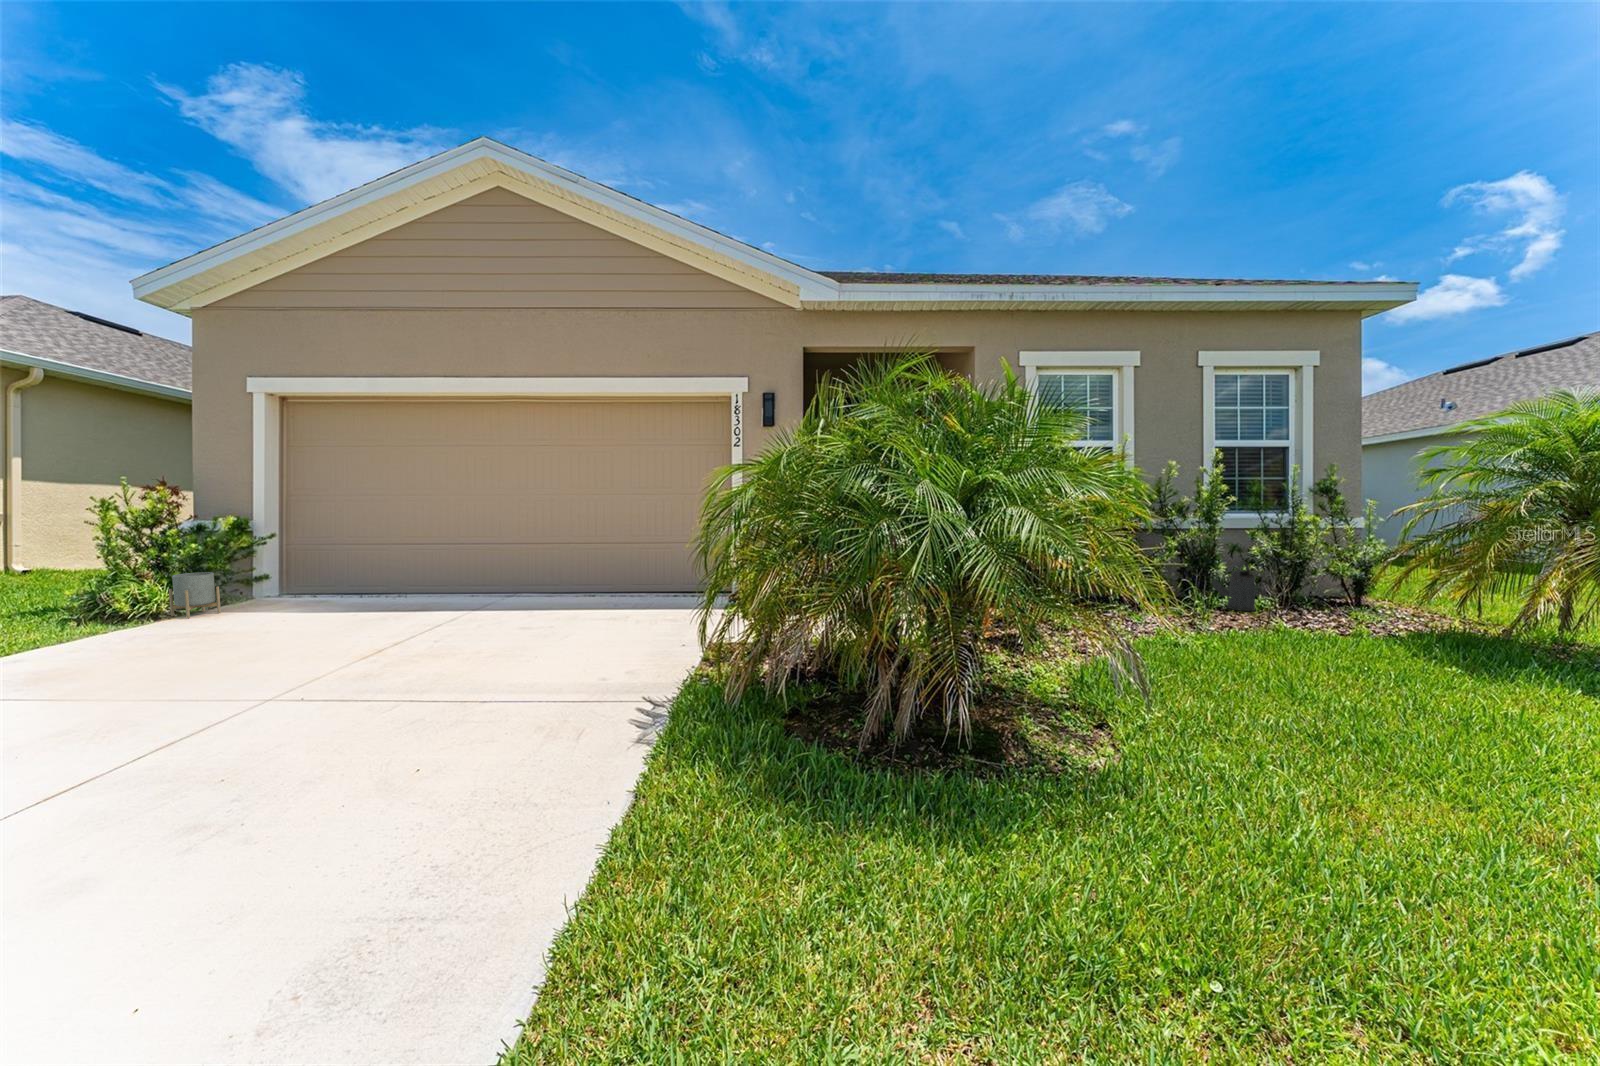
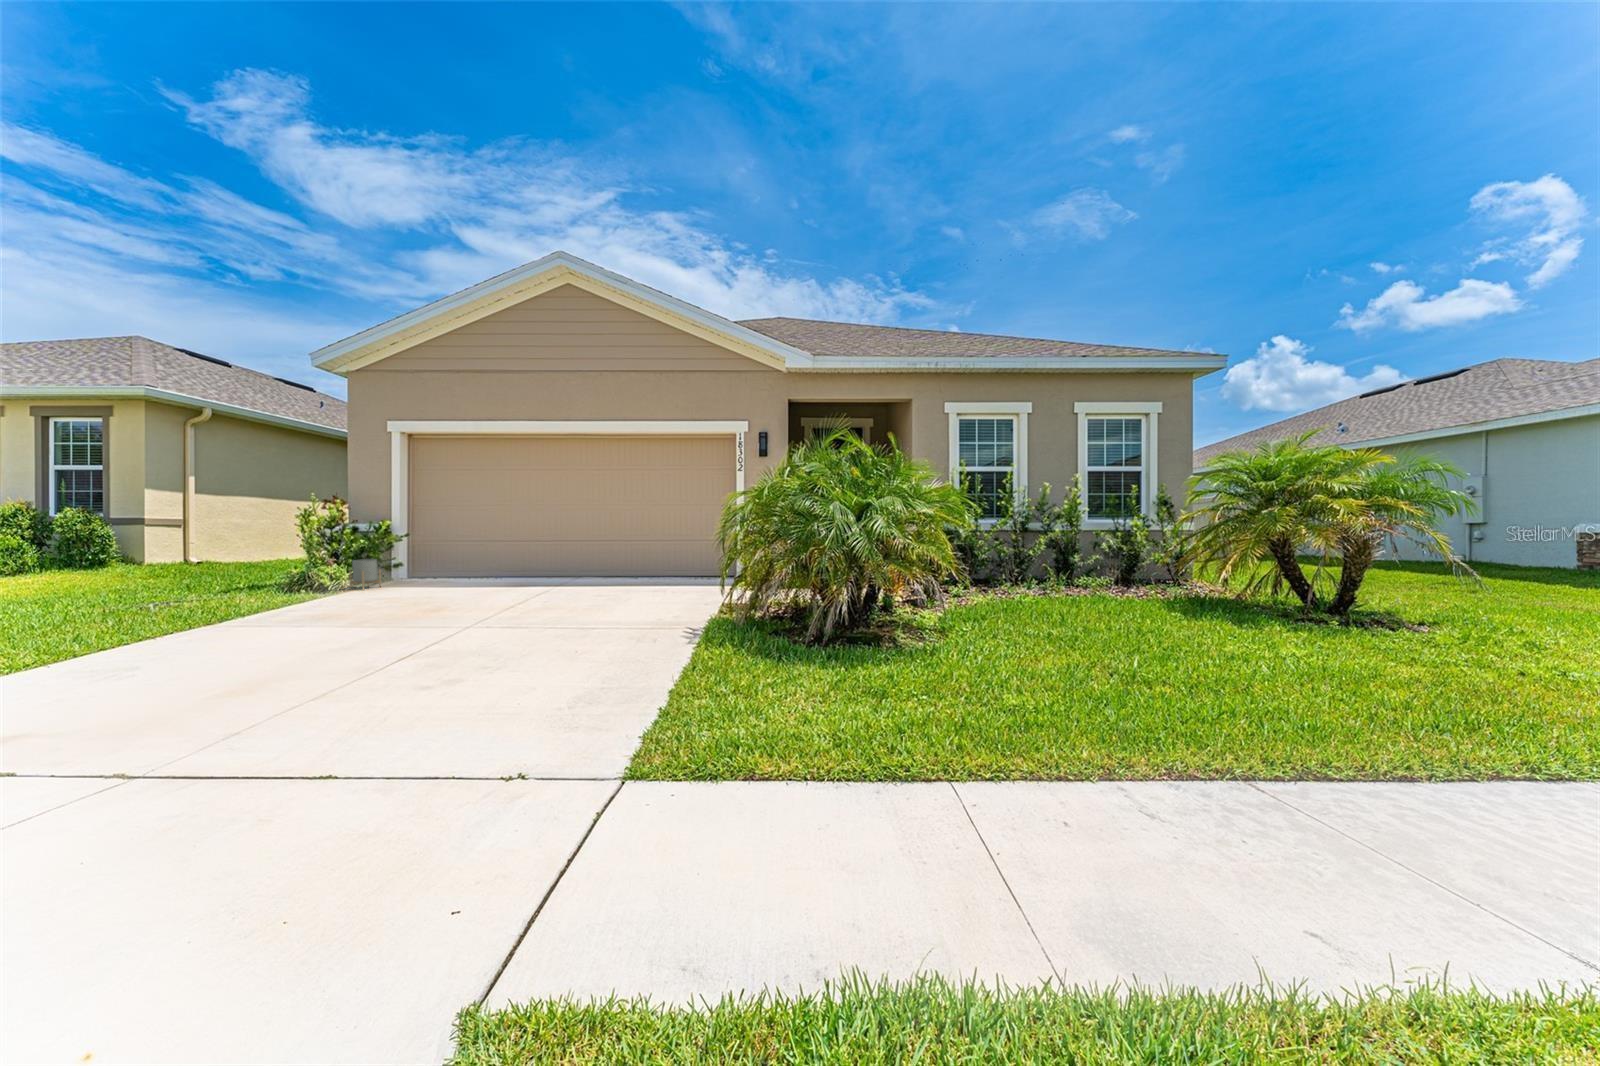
watering can: present [1212,562,1265,611] -> none [1070,553,1107,587]

